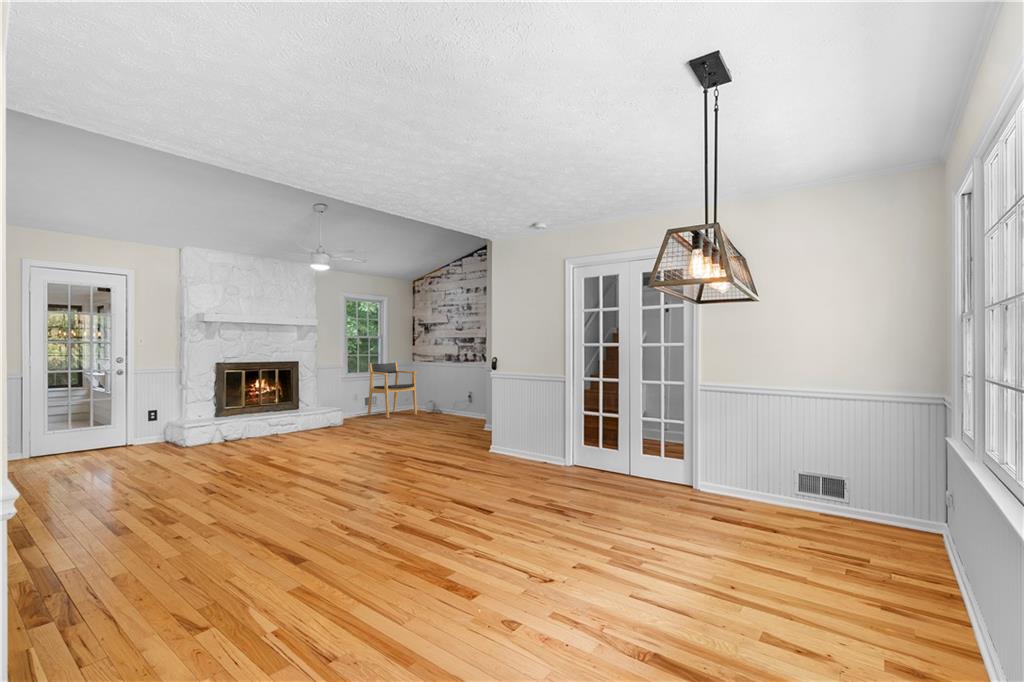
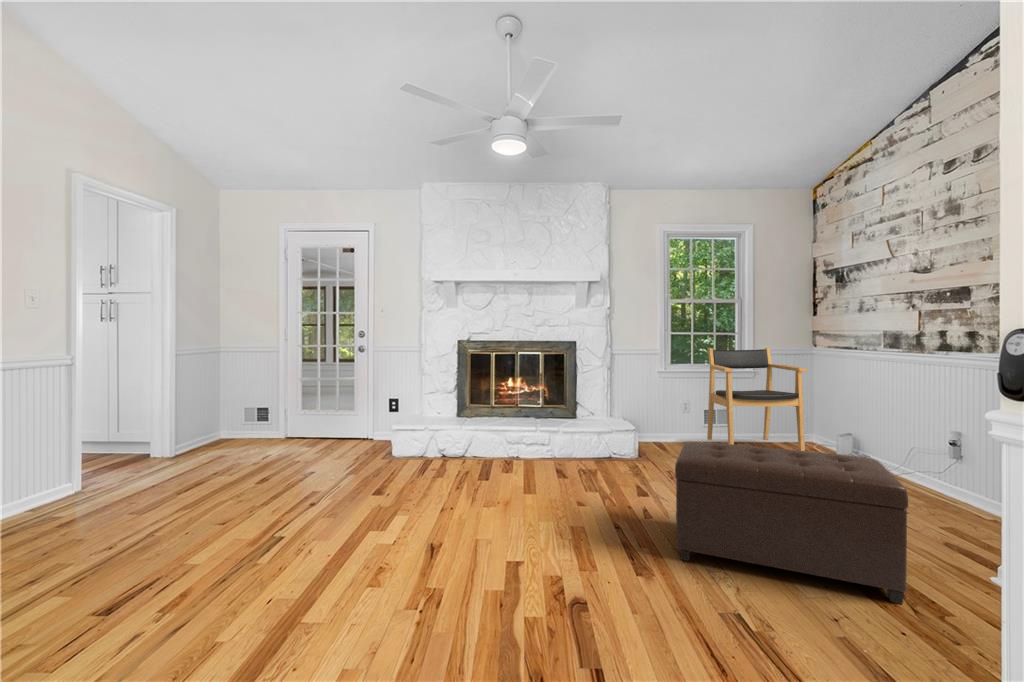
ottoman: none [399,397,470,441] -> present [675,442,908,604]

